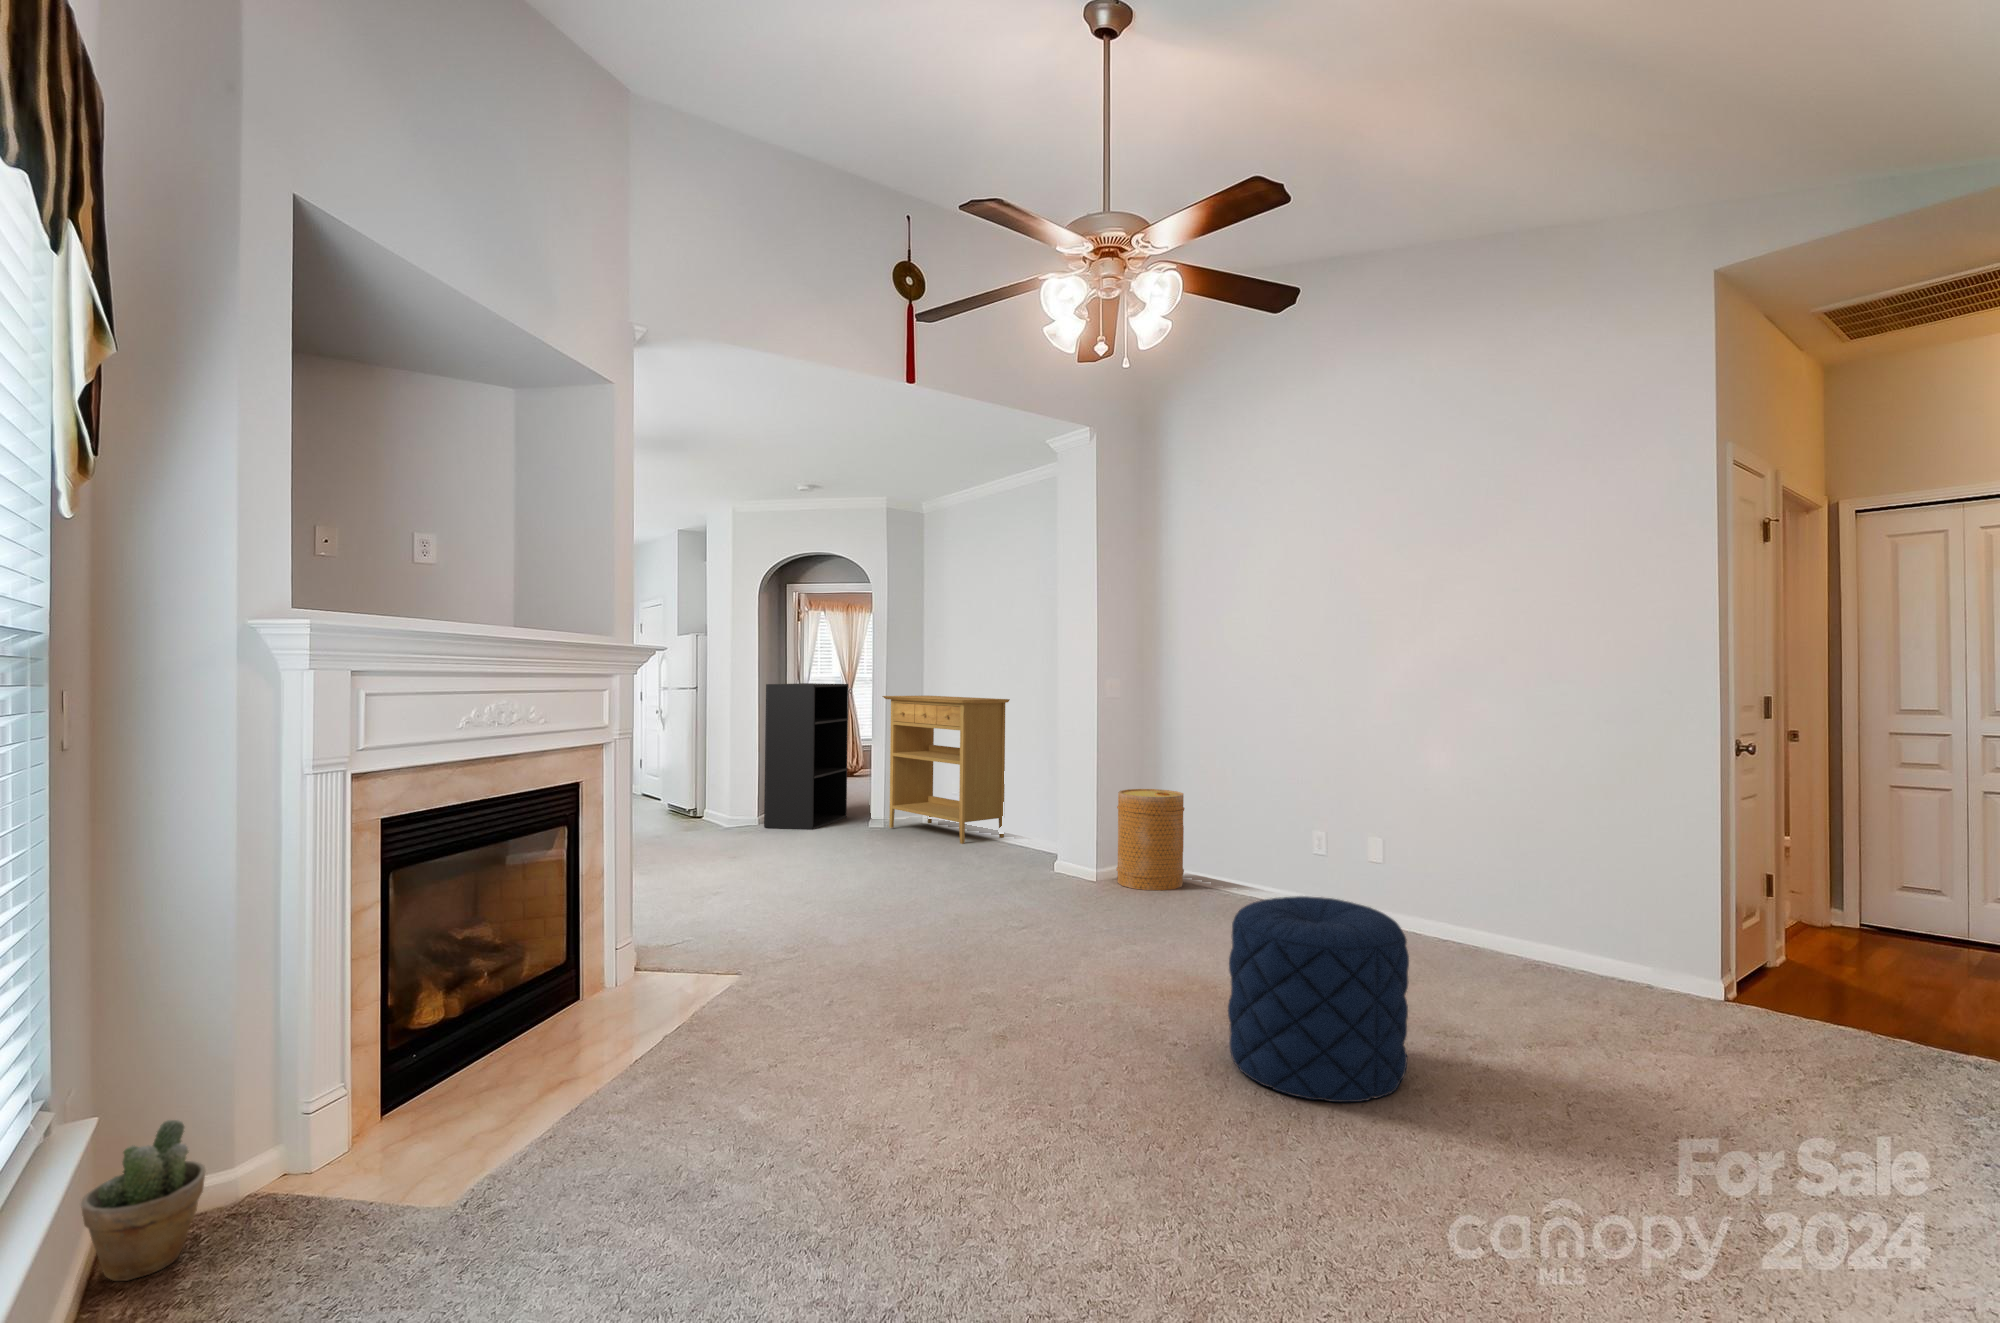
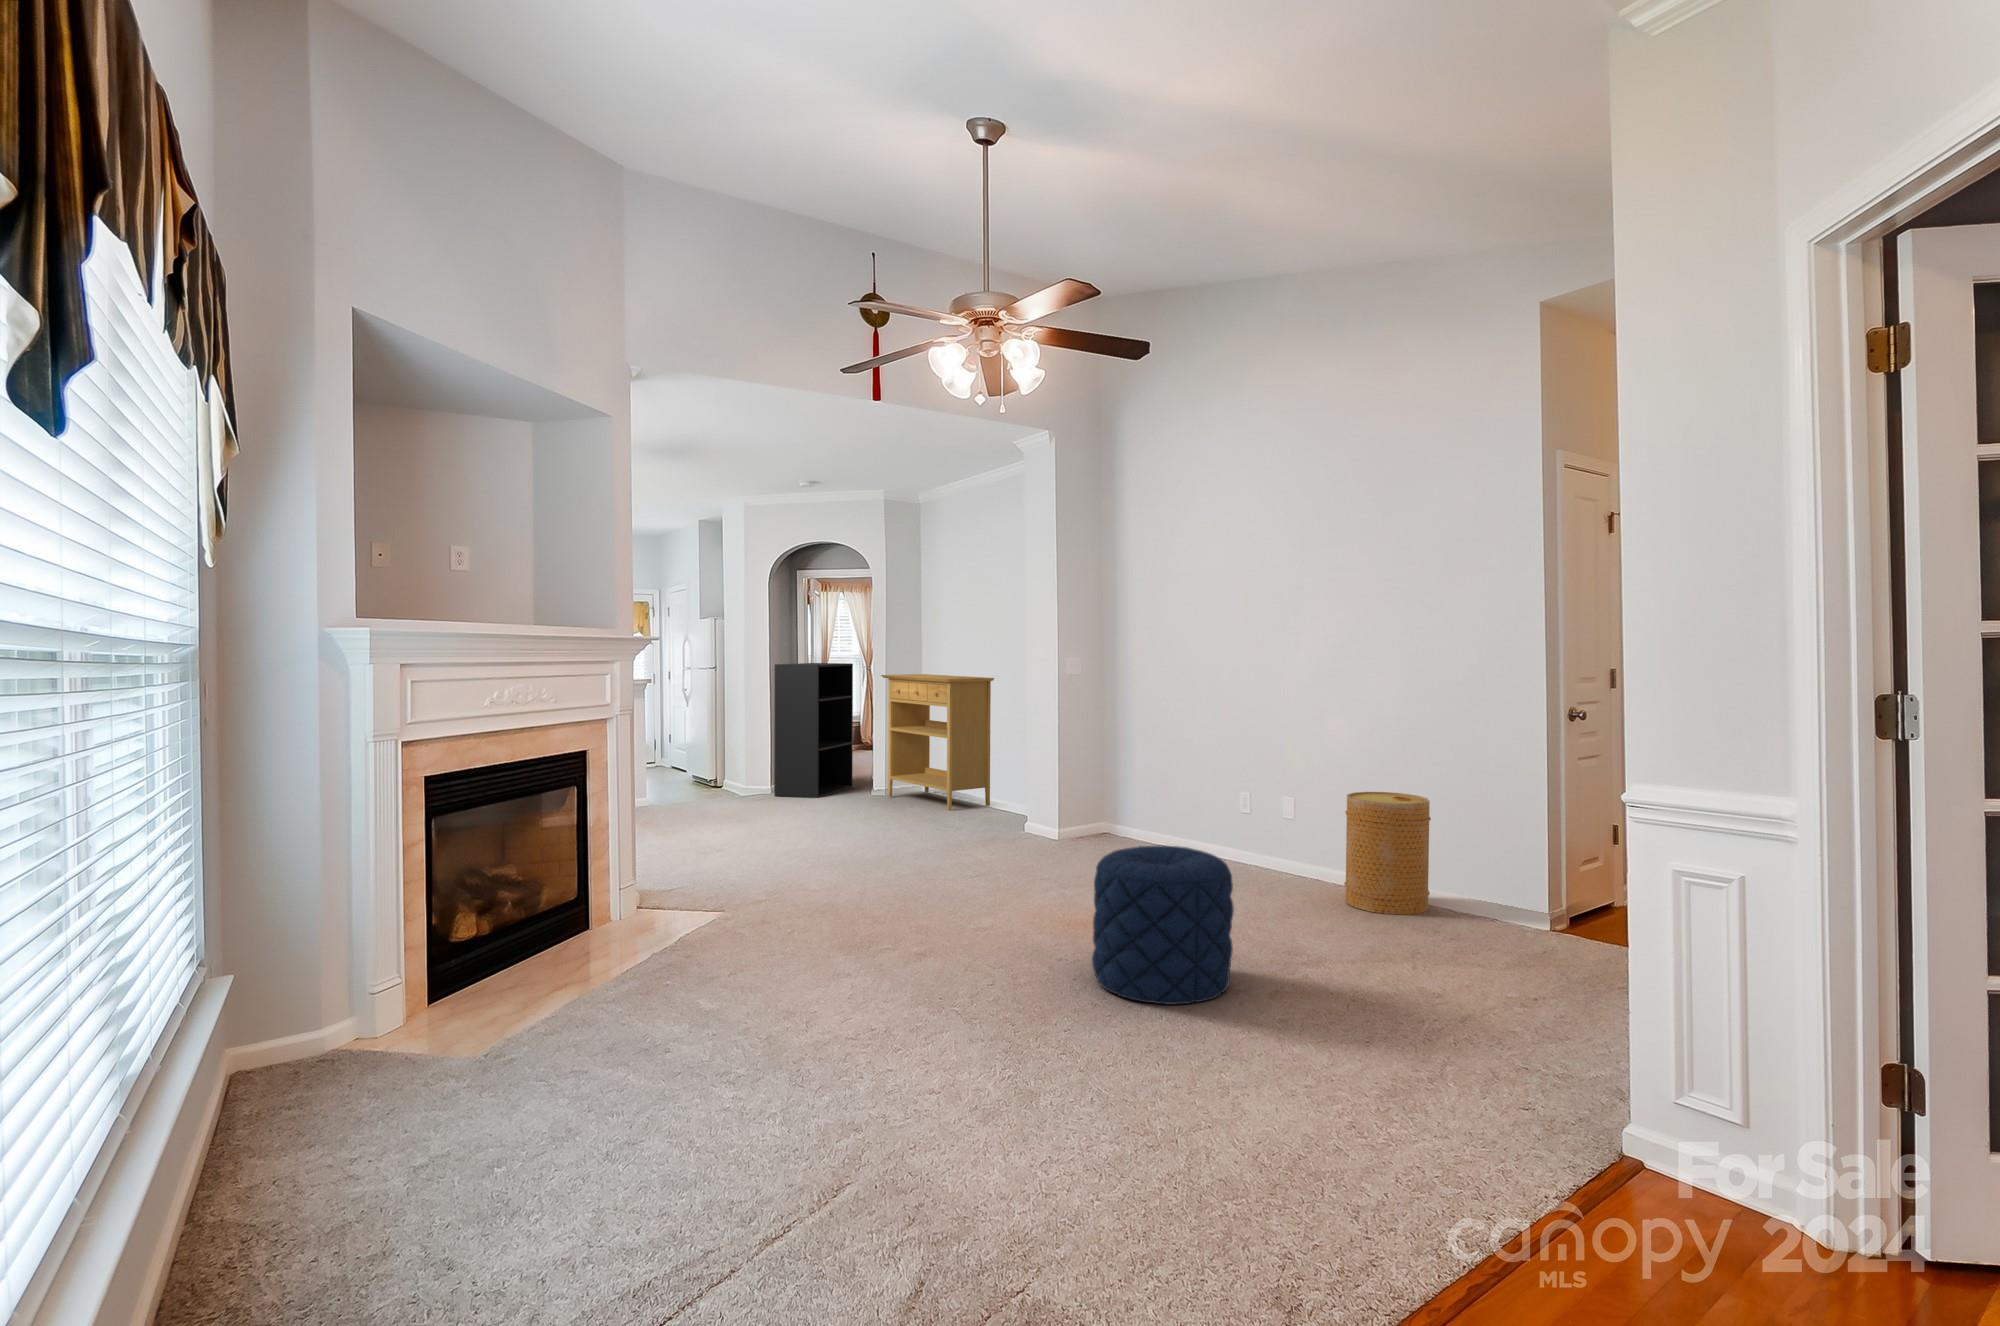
basket: present [1117,789,1184,890] -> present [1344,792,1431,914]
potted plant: present [81,1120,206,1281] -> none [228,986,309,1090]

